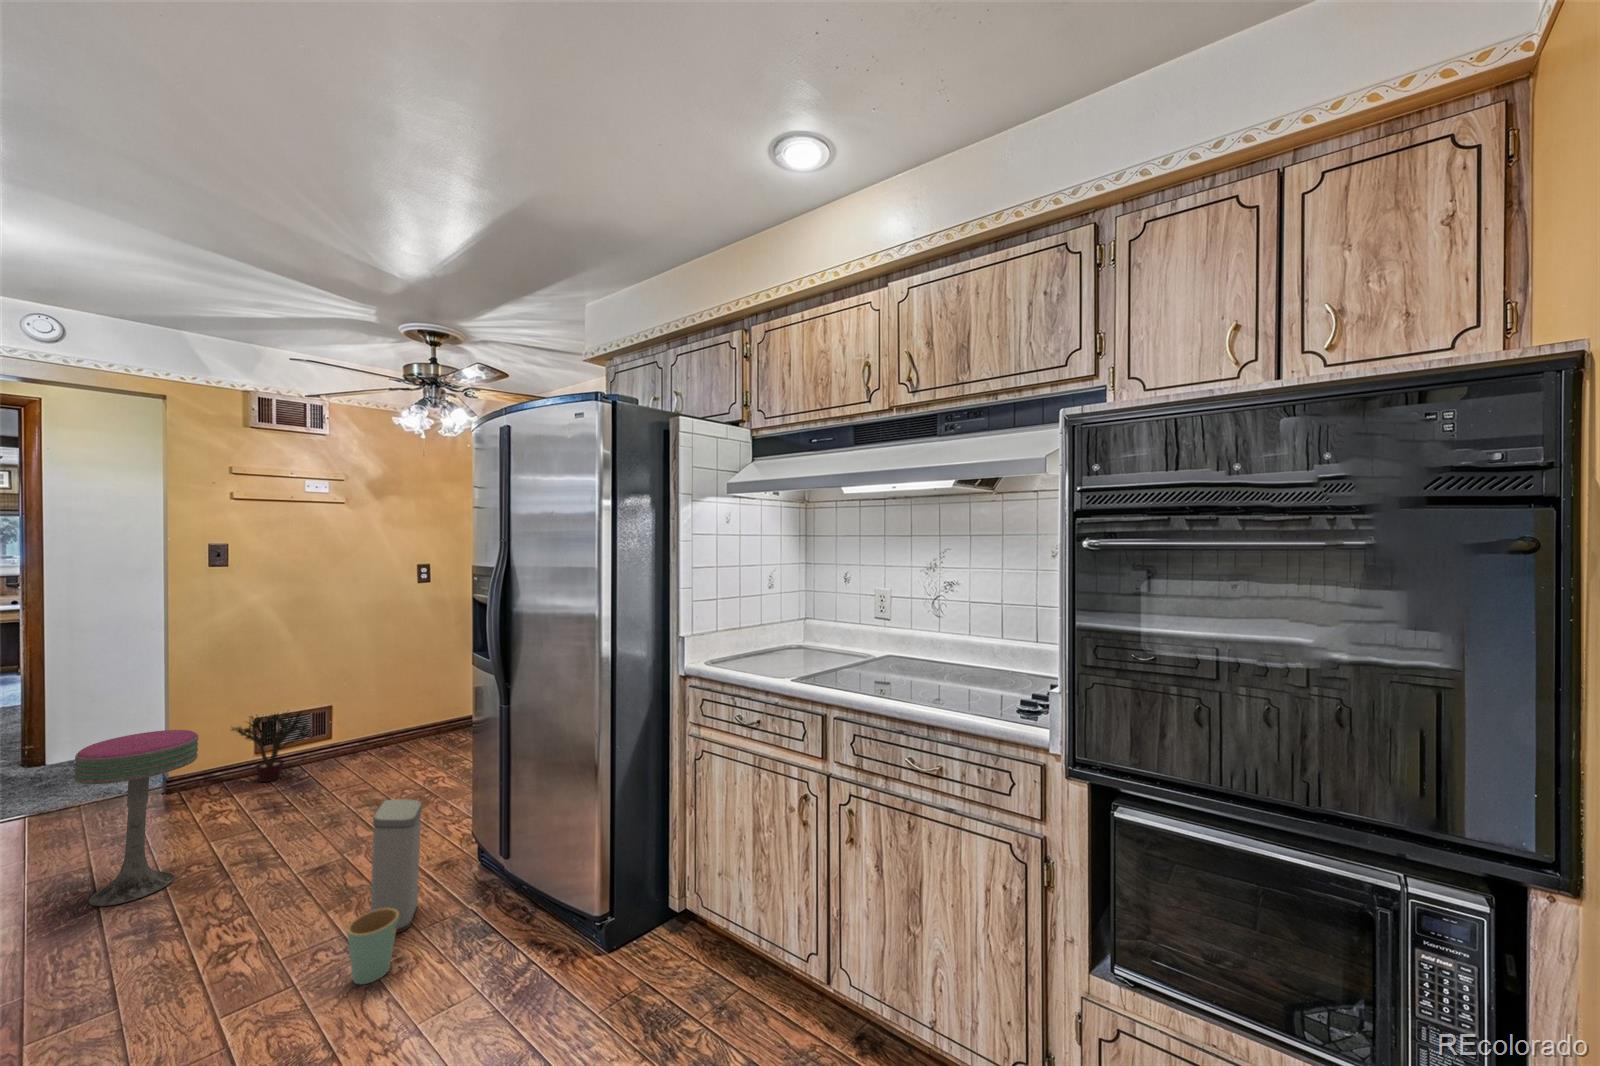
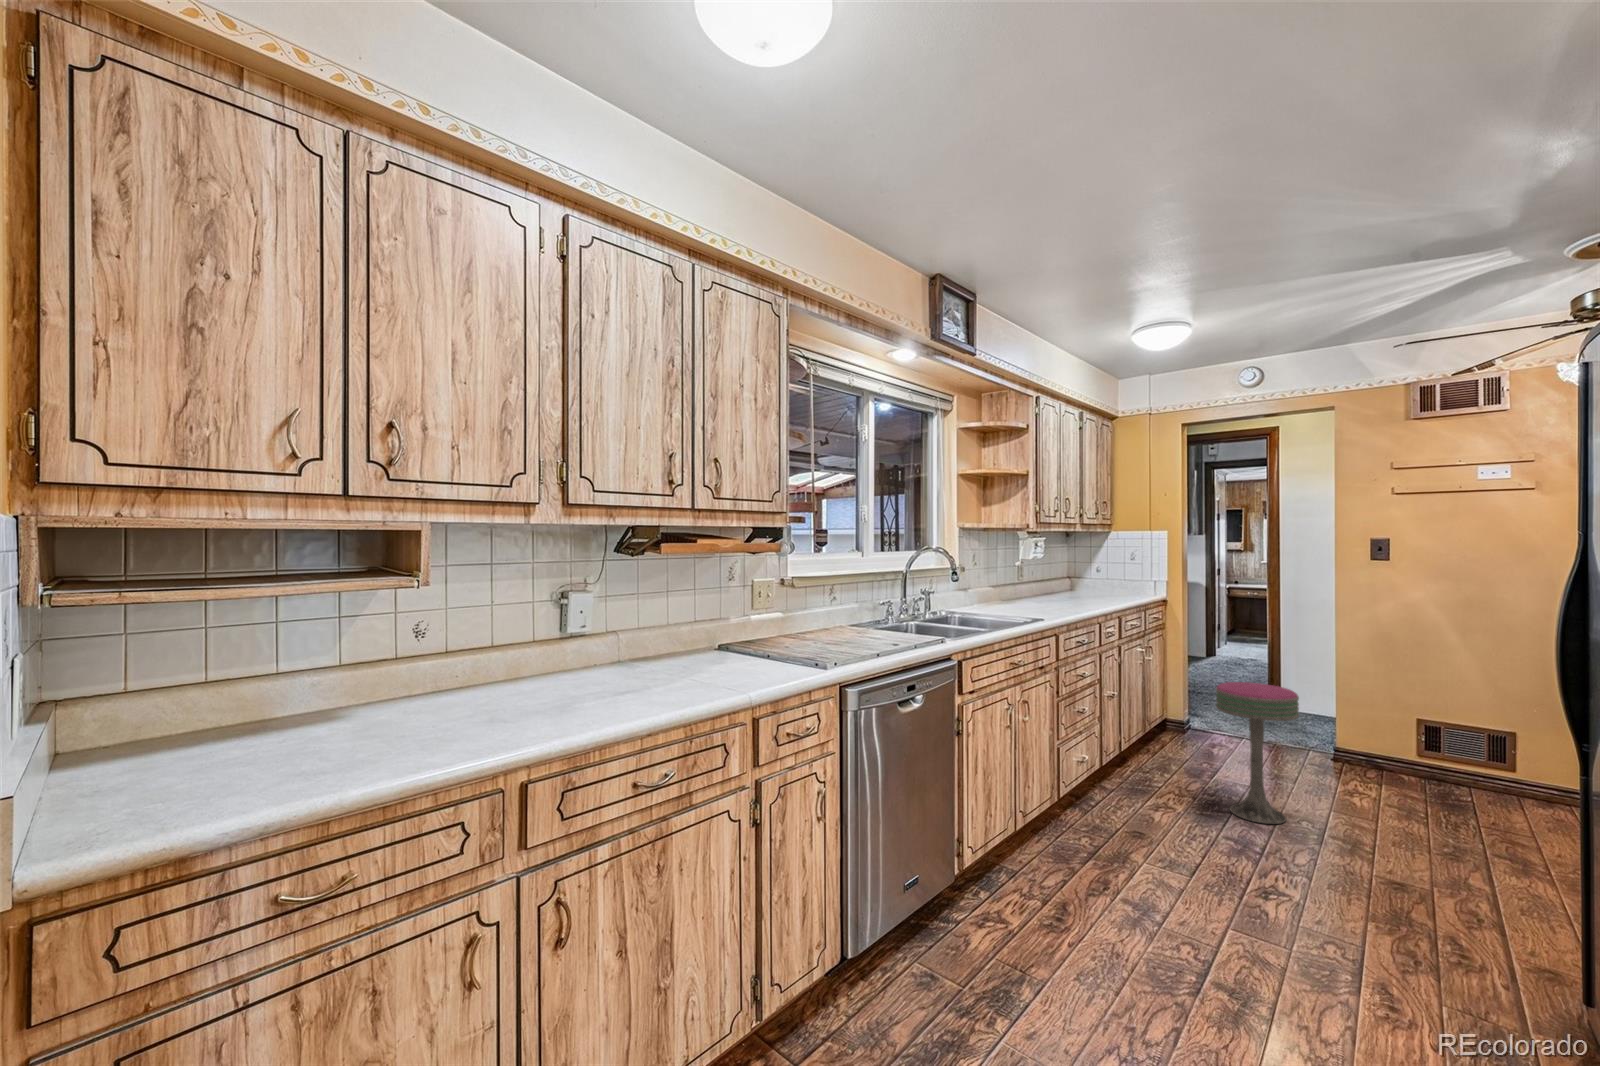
potted plant: present [232,712,314,782] -> none [1382,705,1474,788]
trash can: present [347,799,422,984] -> none [1326,824,1466,1008]

